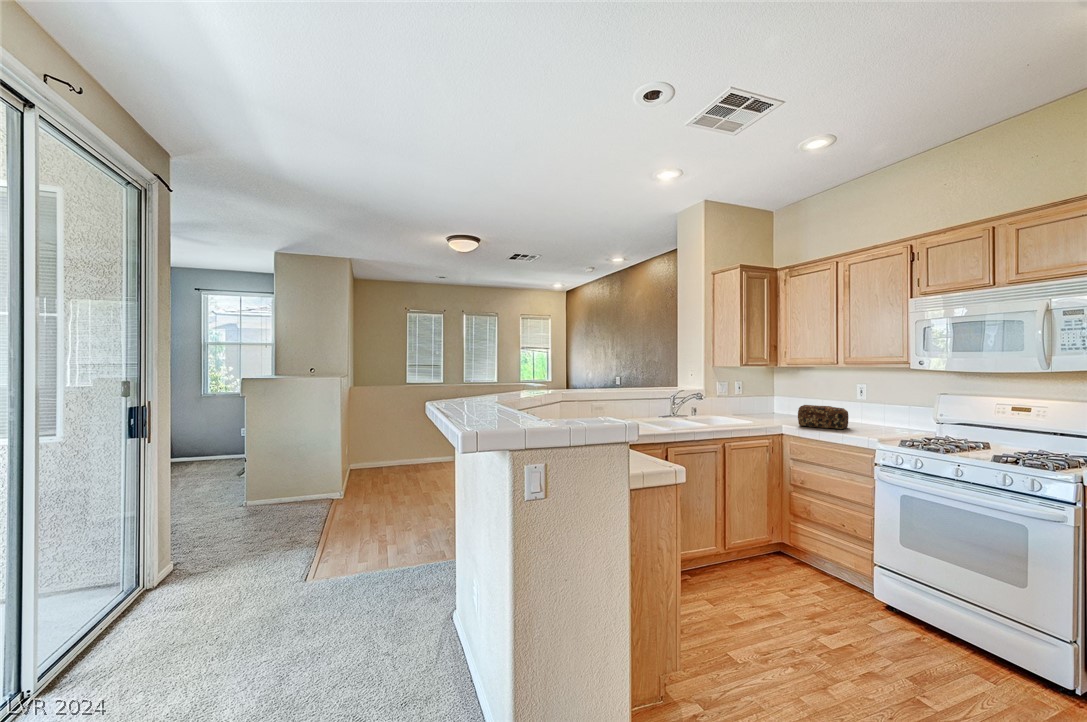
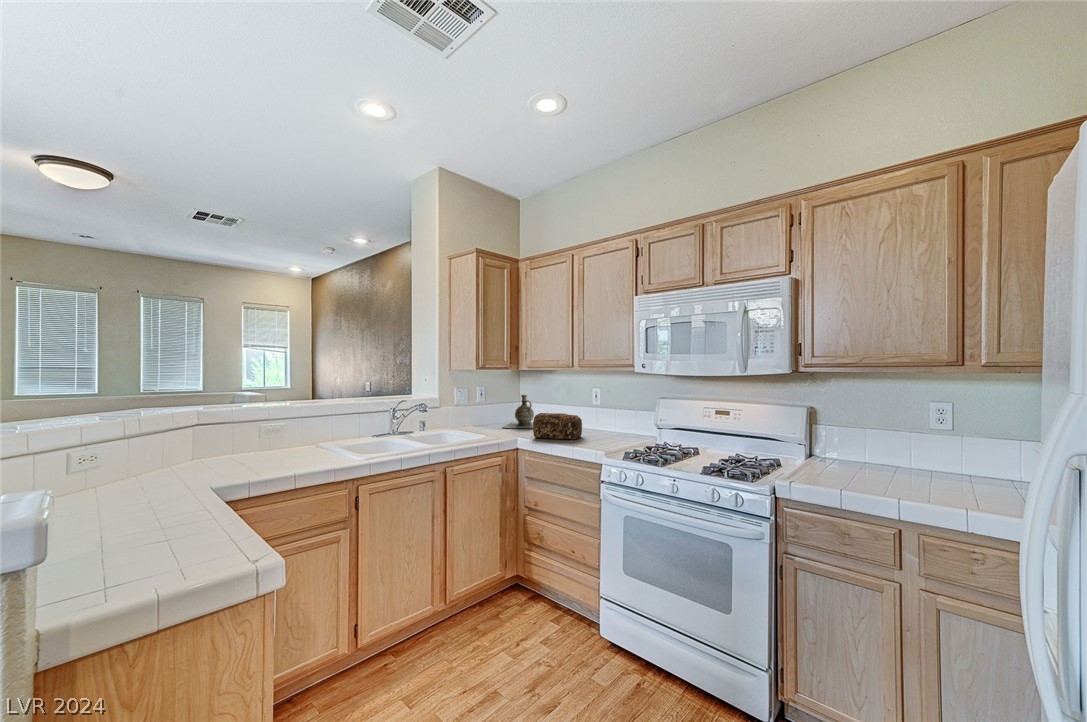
ceramic jug: none [761,389,801,419] -> present [503,395,534,428]

